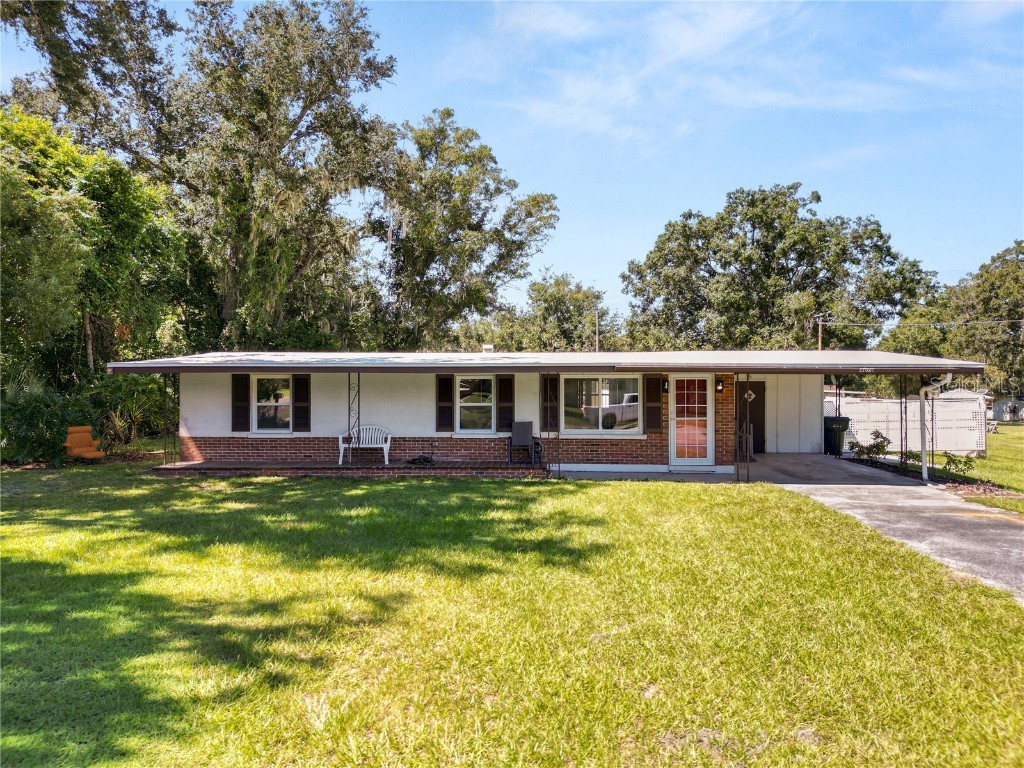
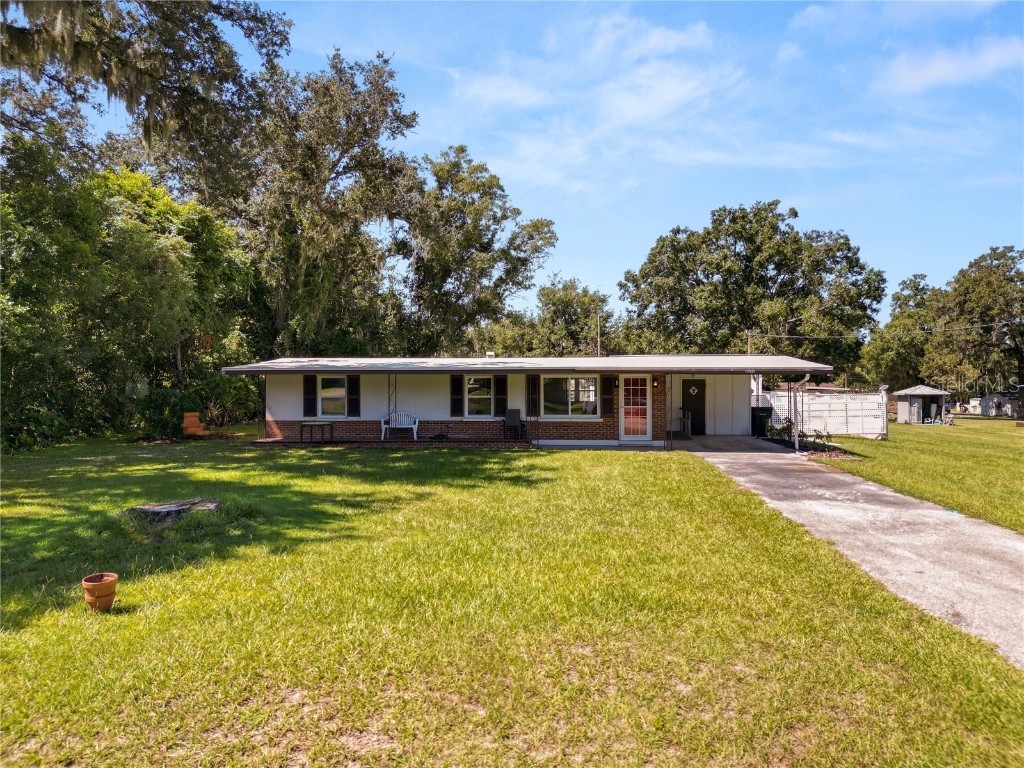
round table: none [223,437,278,472] -> present [298,420,335,445]

